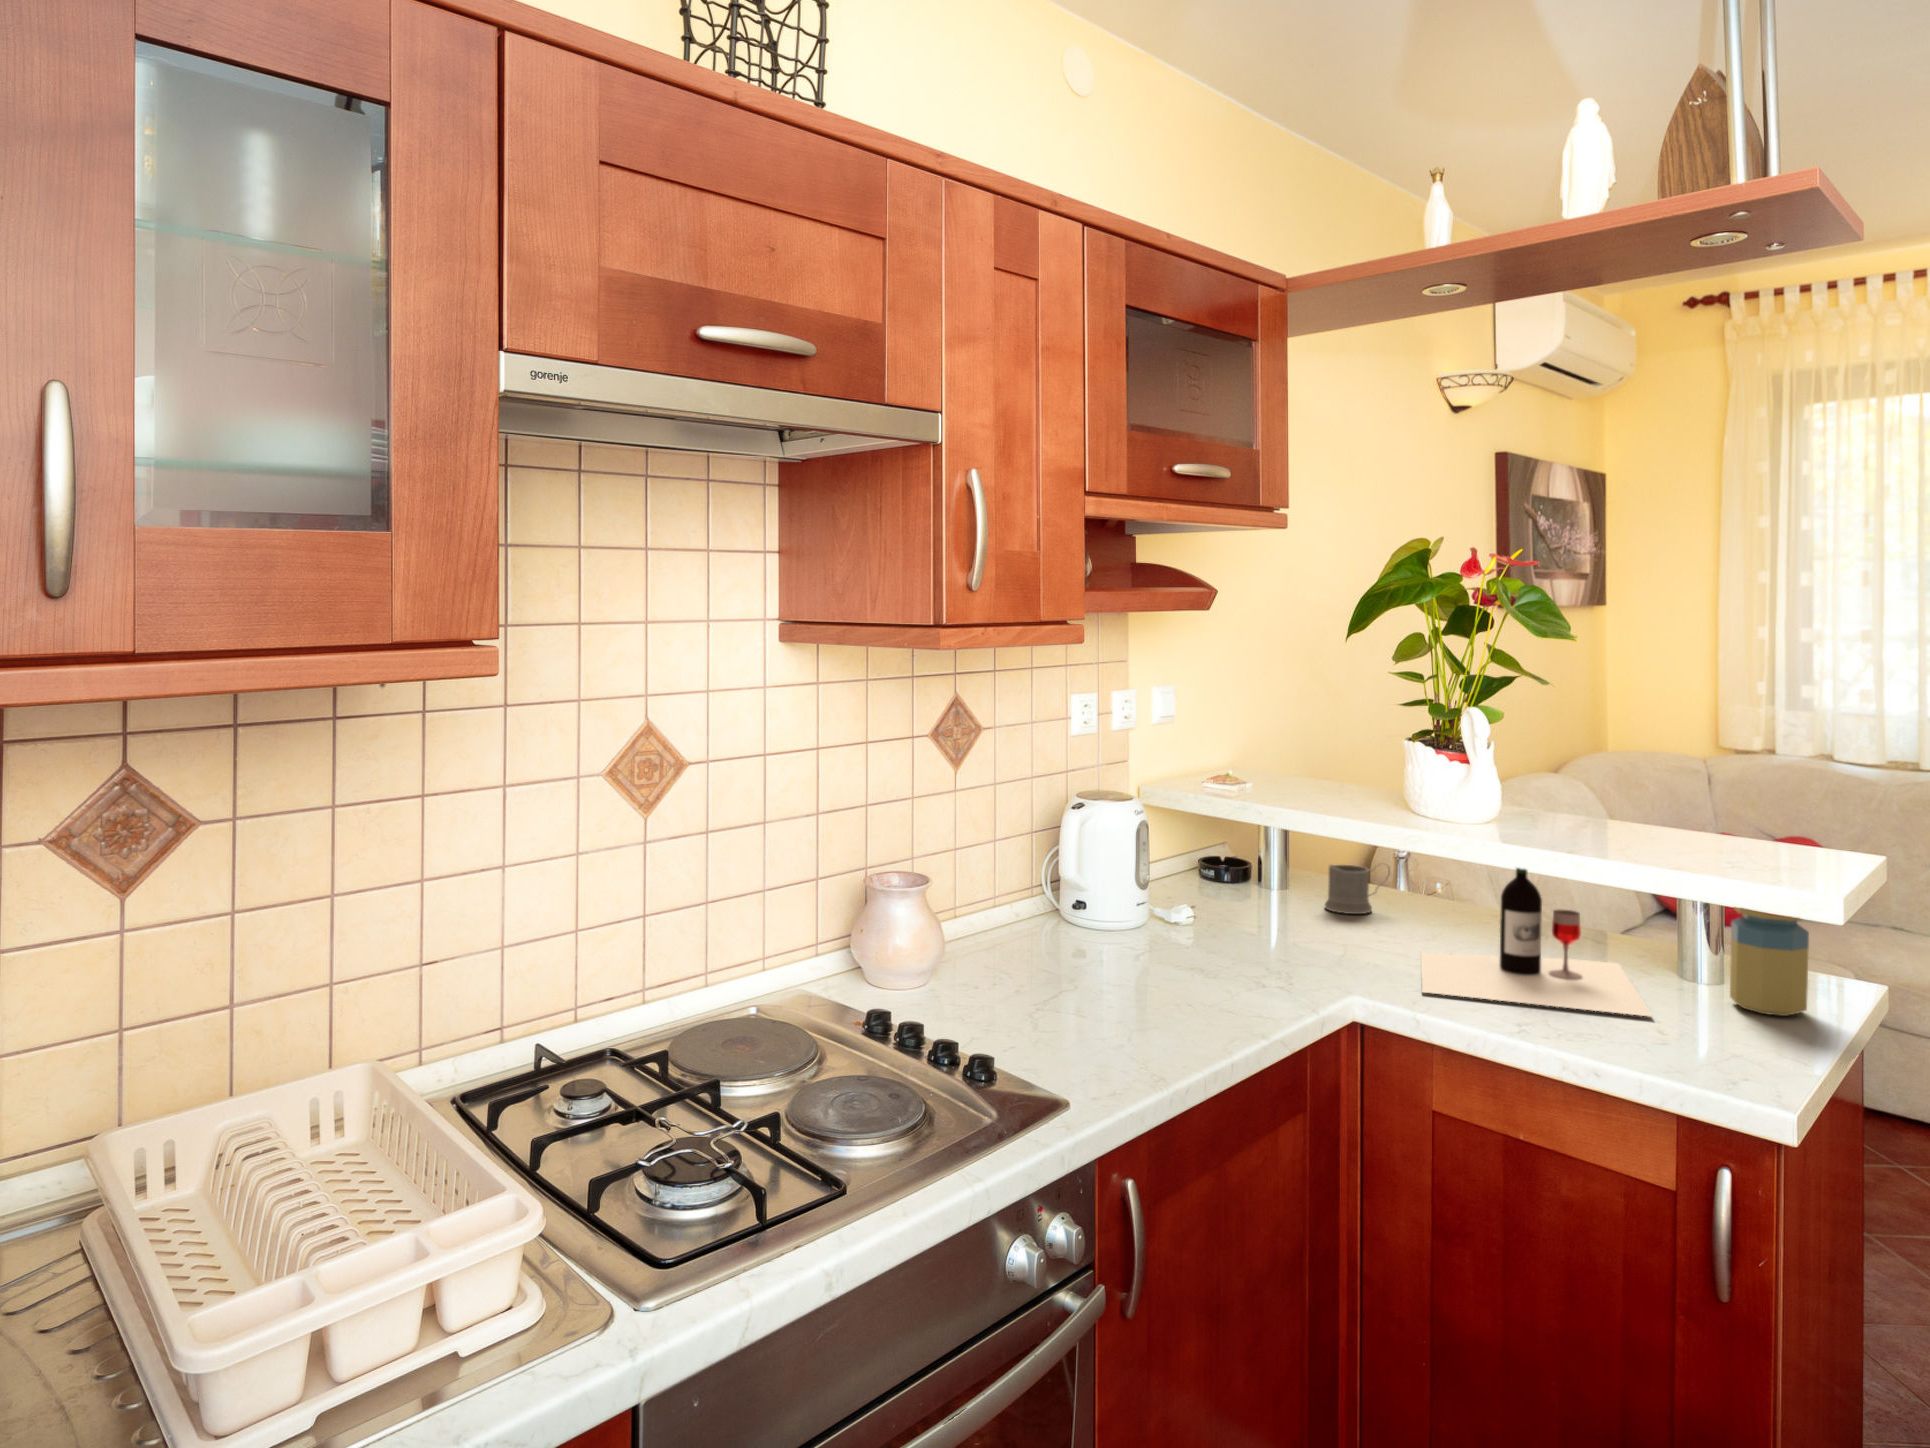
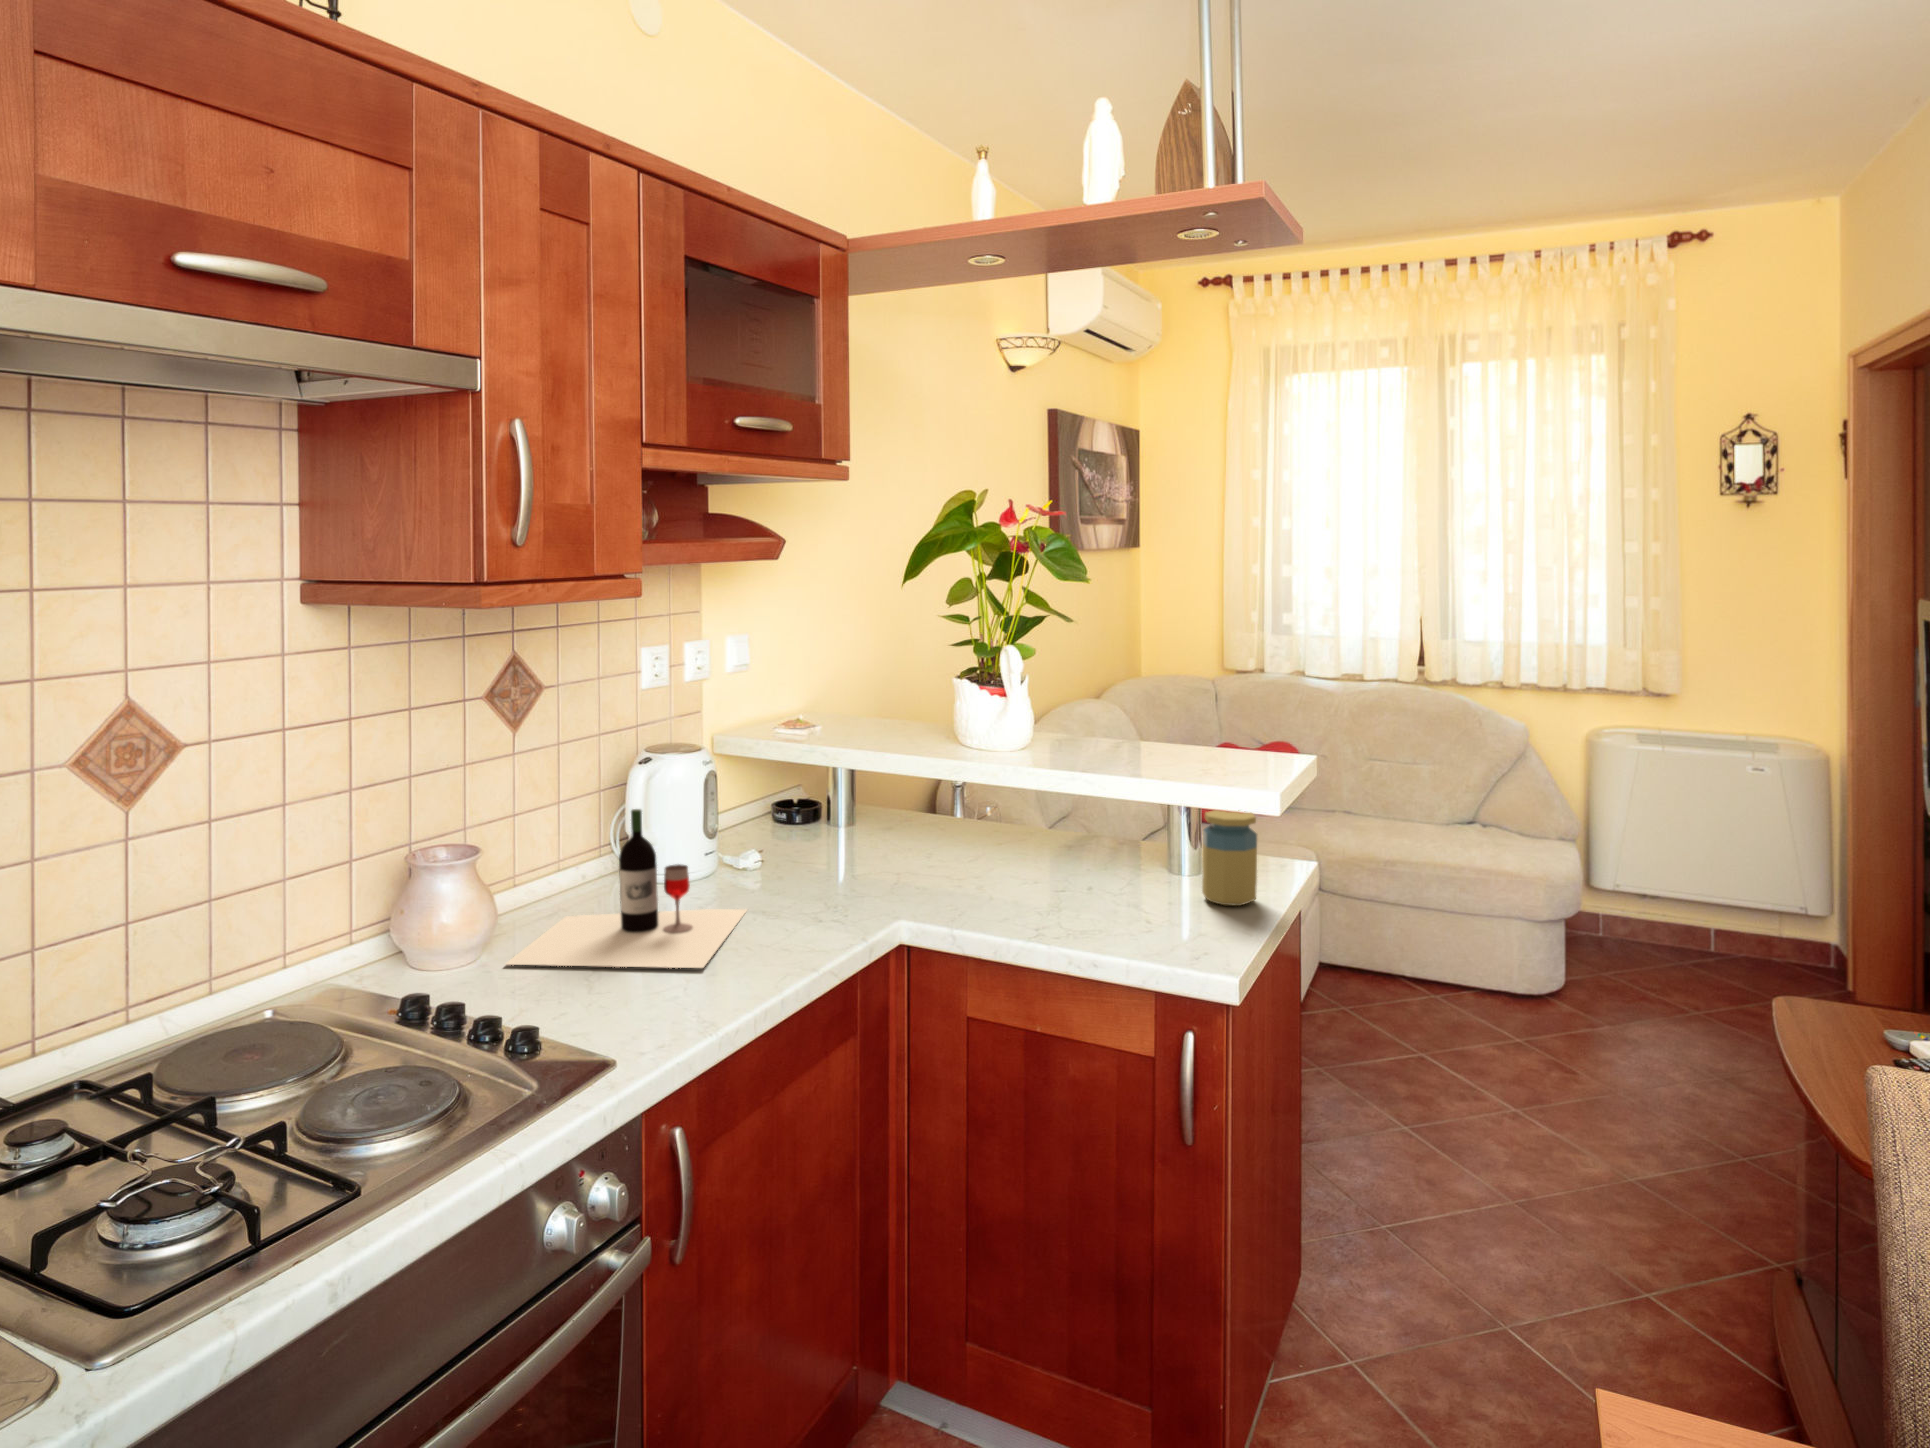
mug: present [1325,864,1390,914] -> none [887,795,943,845]
wine bottle: present [1421,868,1652,1016] -> present [506,809,747,968]

